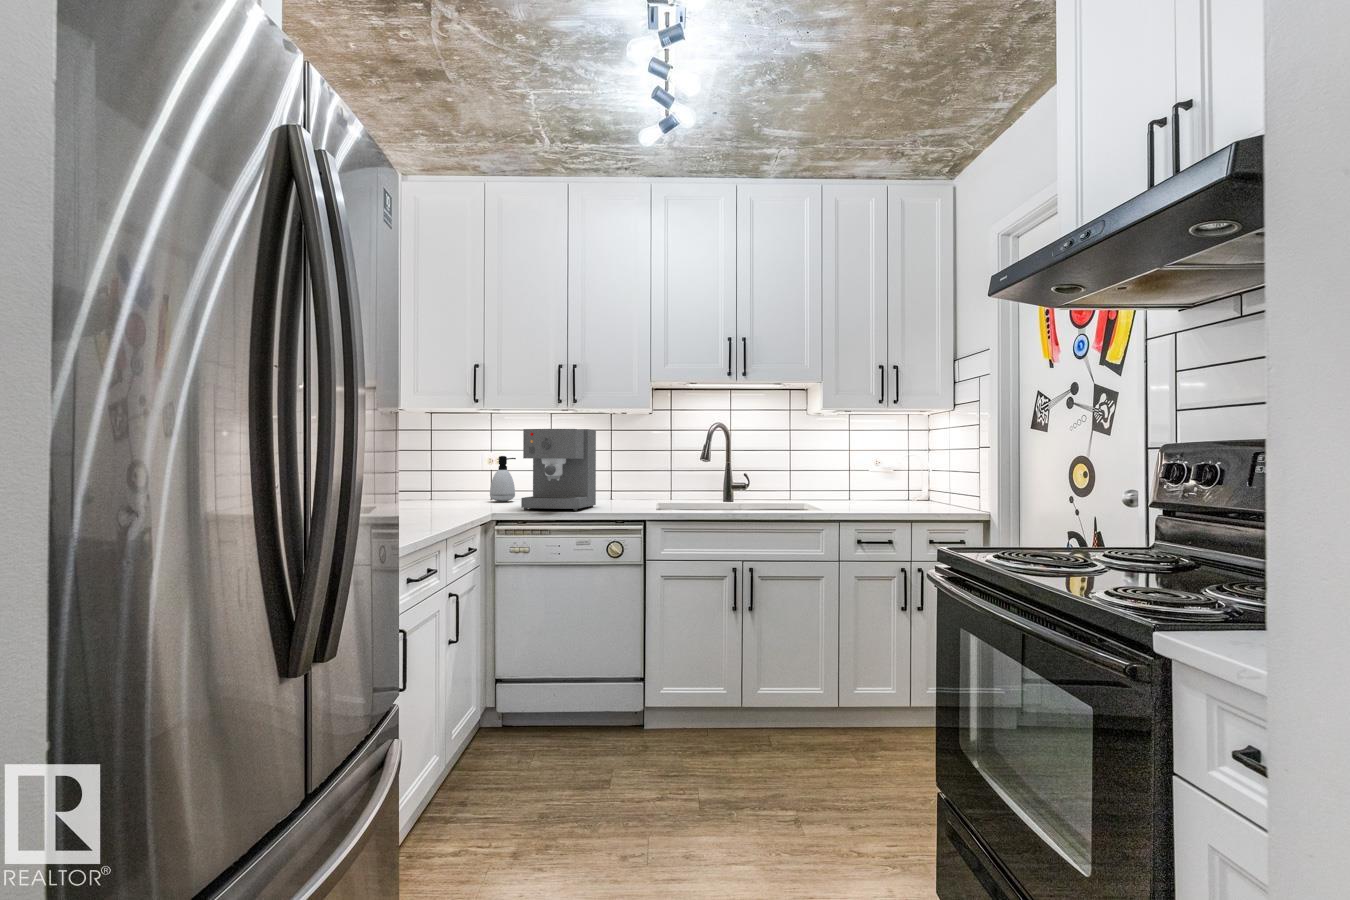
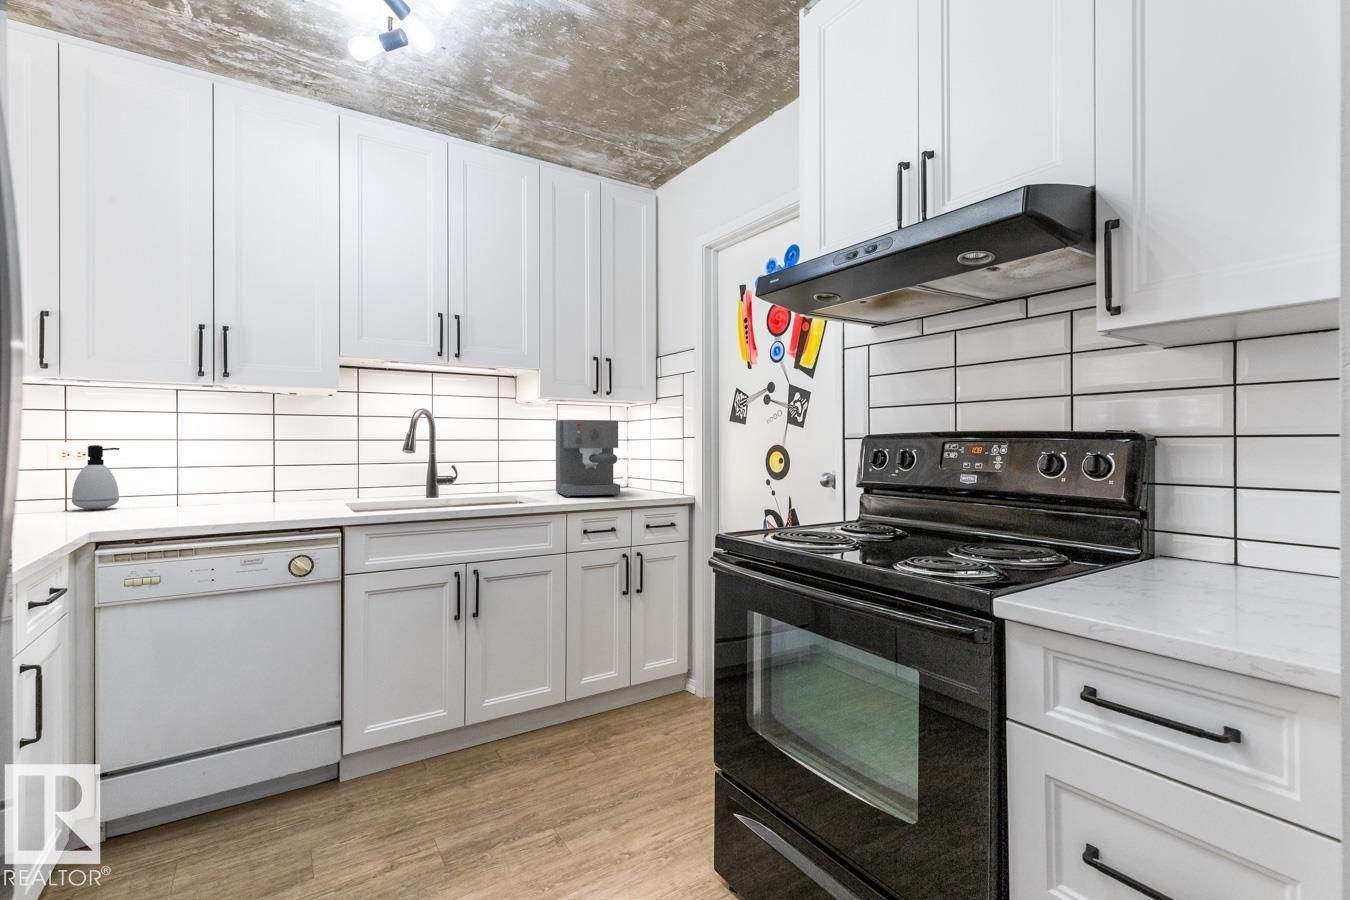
coffee maker: present [521,429,596,510] -> present [556,420,620,497]

